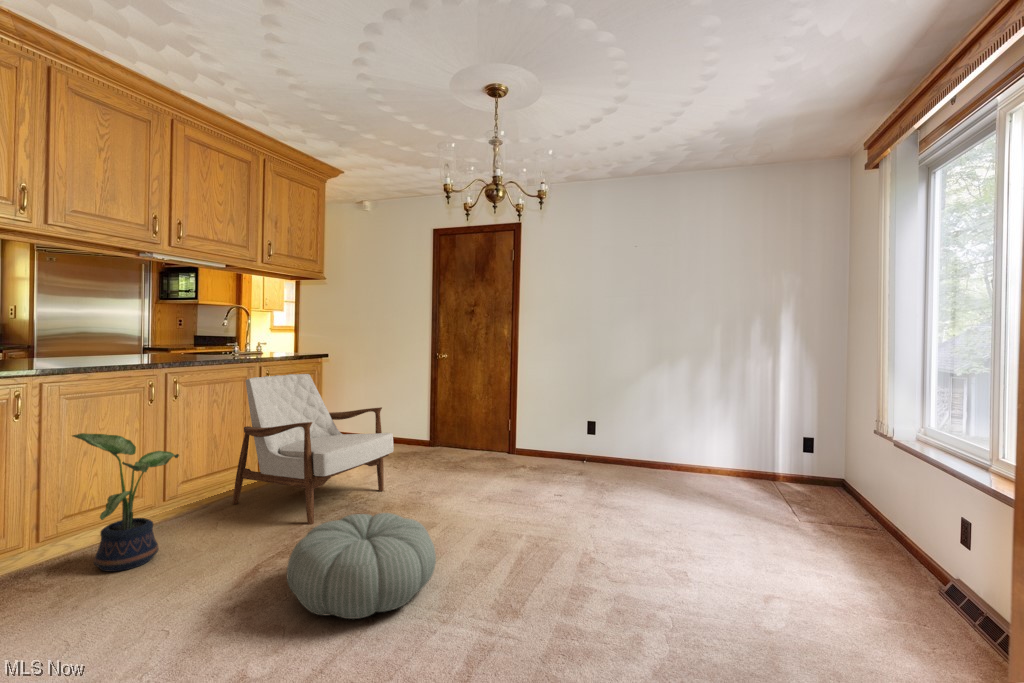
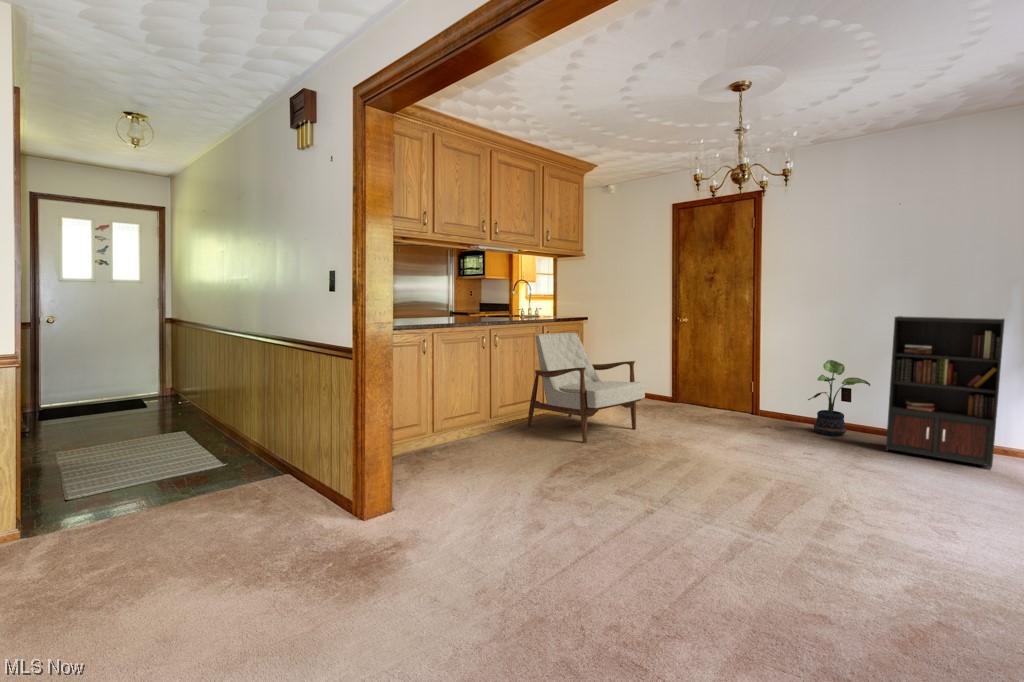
bookcase: none [632,353,734,496] -> present [886,316,1005,468]
potted plant: present [73,433,179,572] -> present [808,360,870,436]
pouf: present [287,513,436,619] -> none [582,431,685,493]

